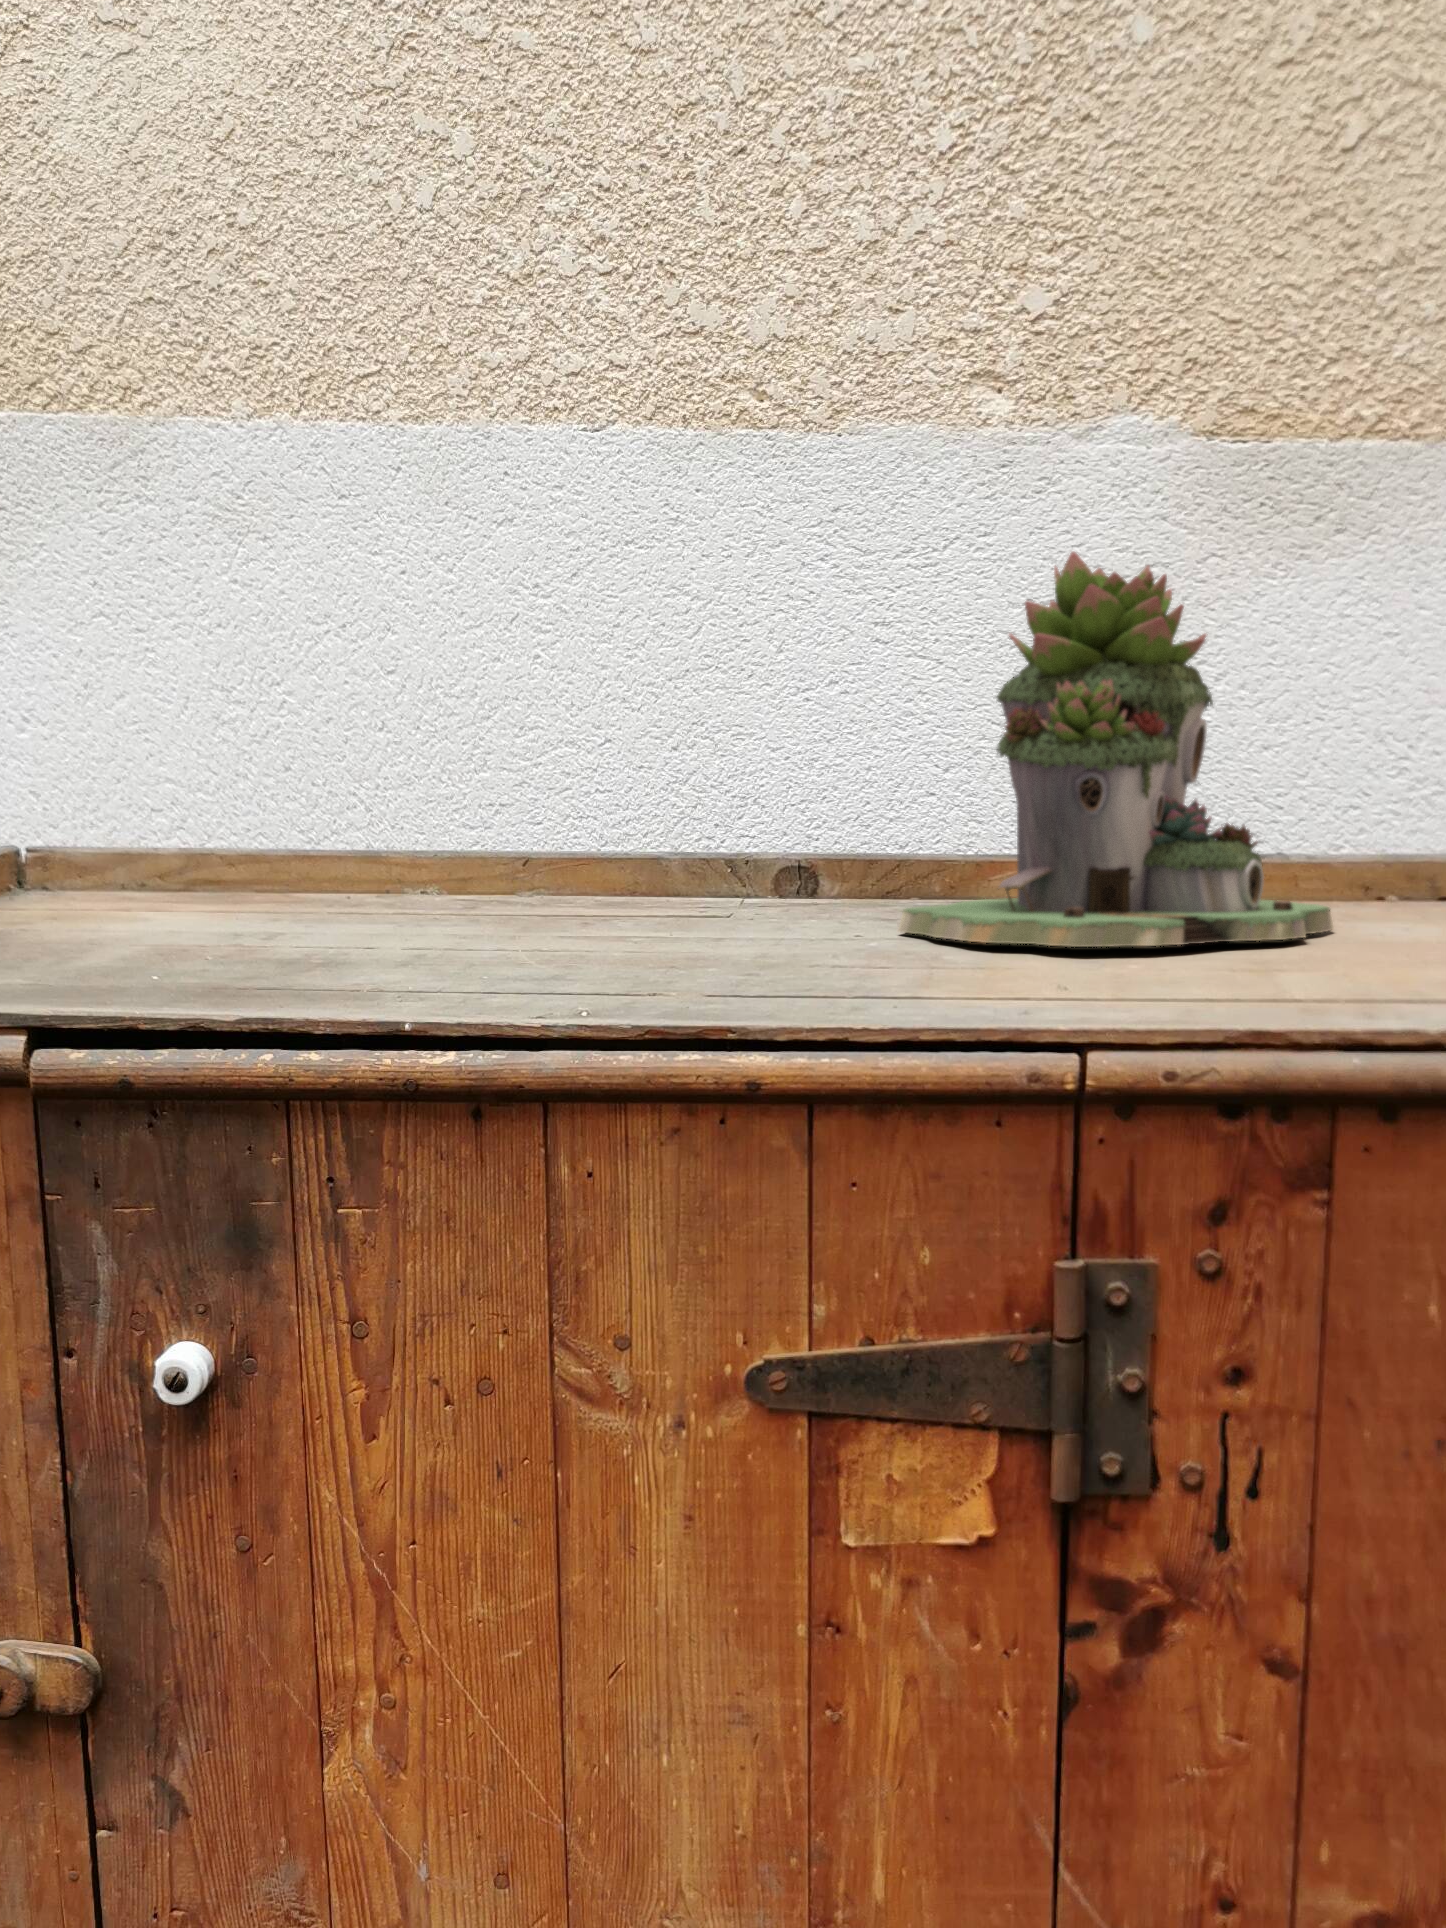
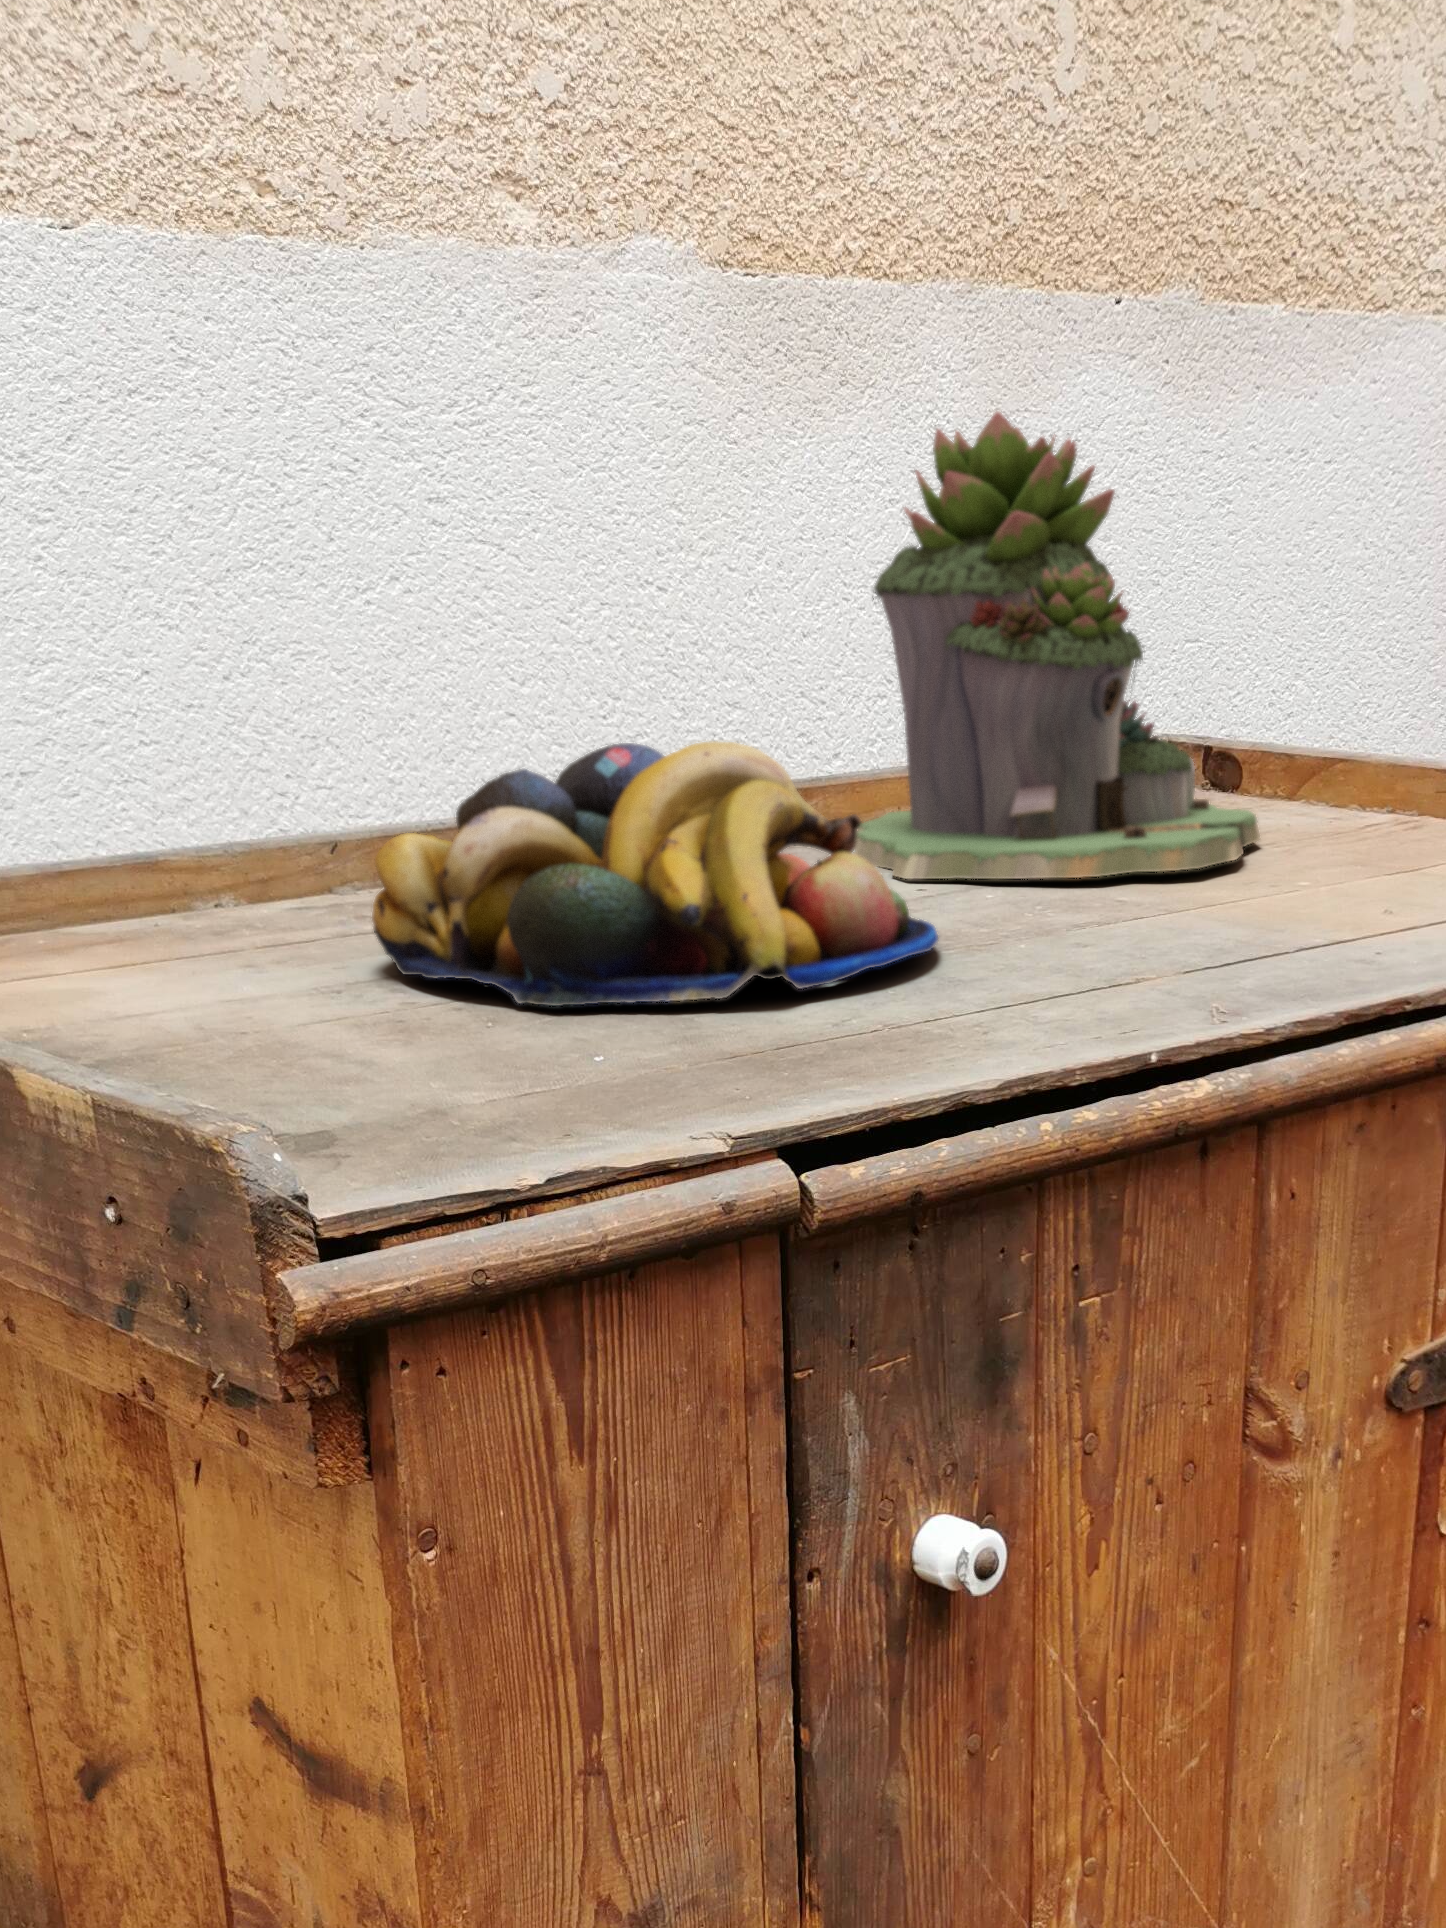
fruit bowl: none [272,790,706,966] -> present [372,741,938,1006]

